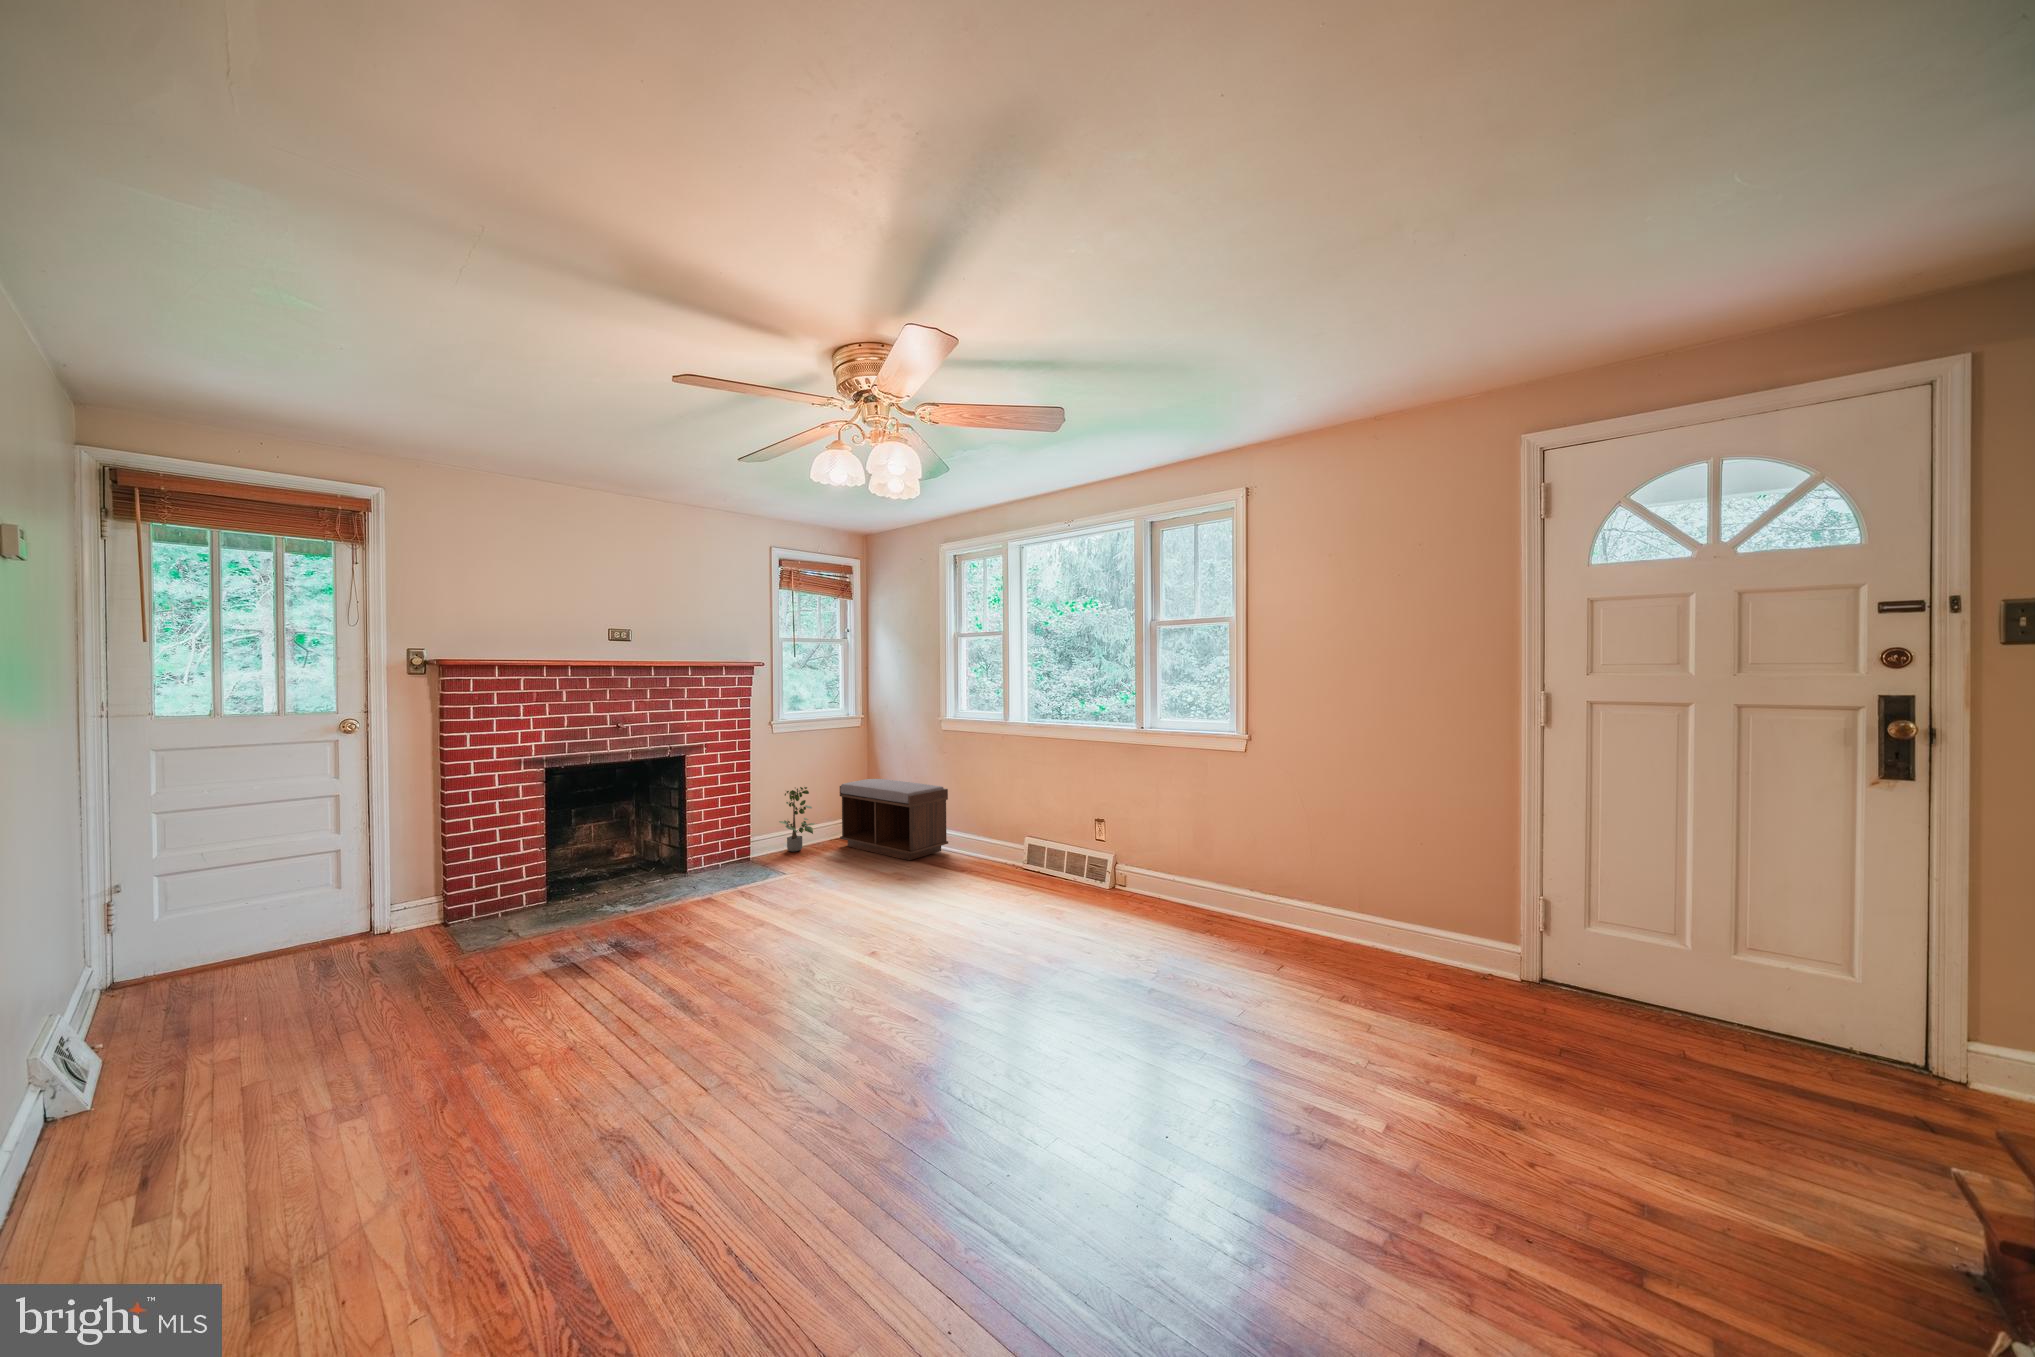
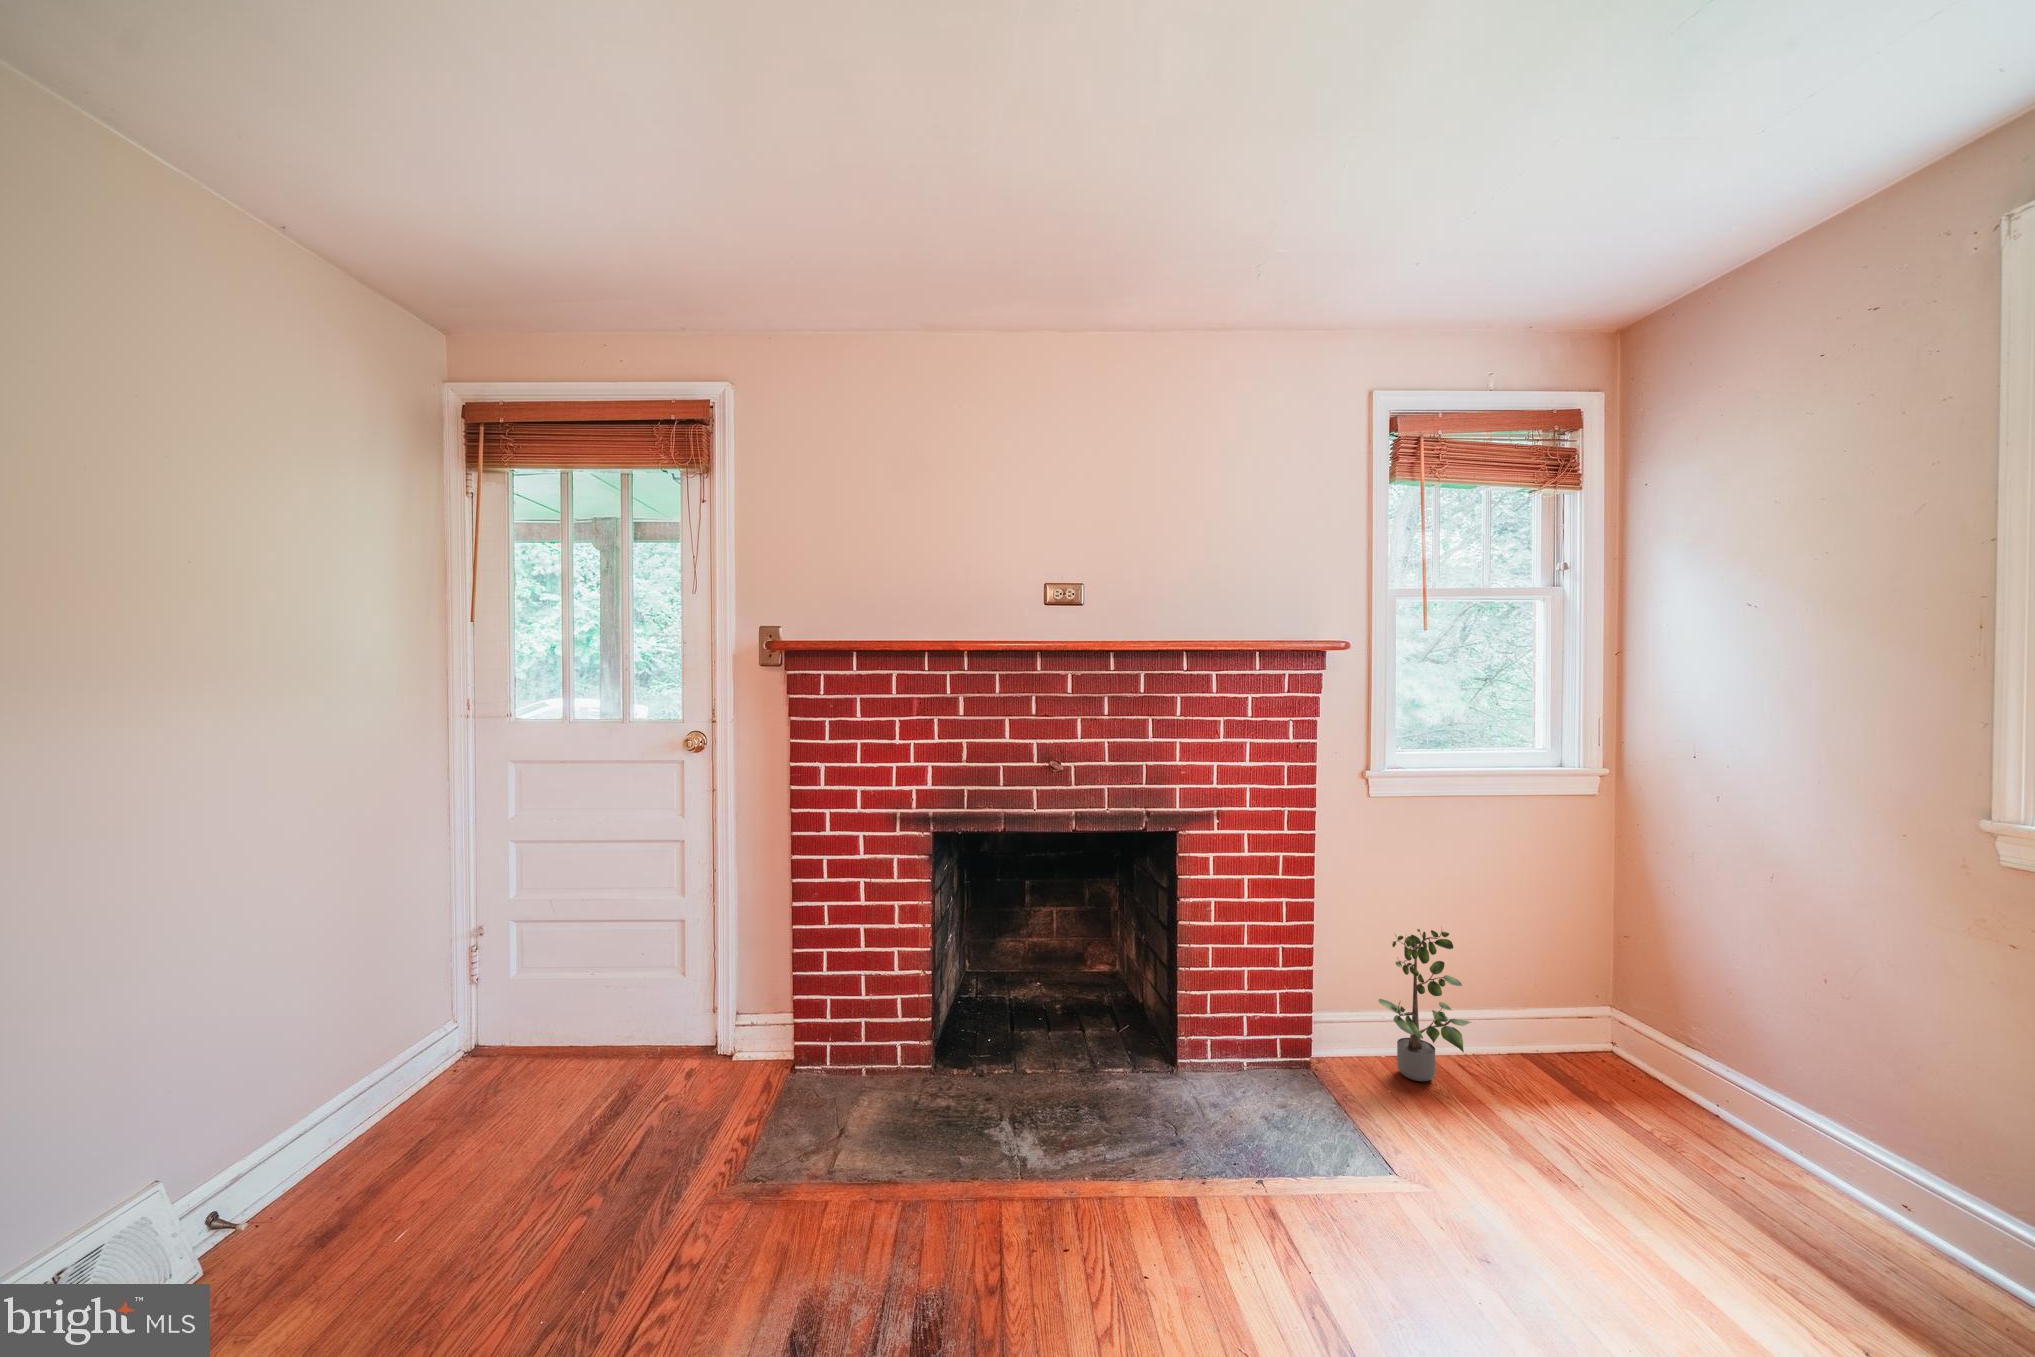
bench: present [840,779,948,860] -> none [1538,941,1992,1285]

